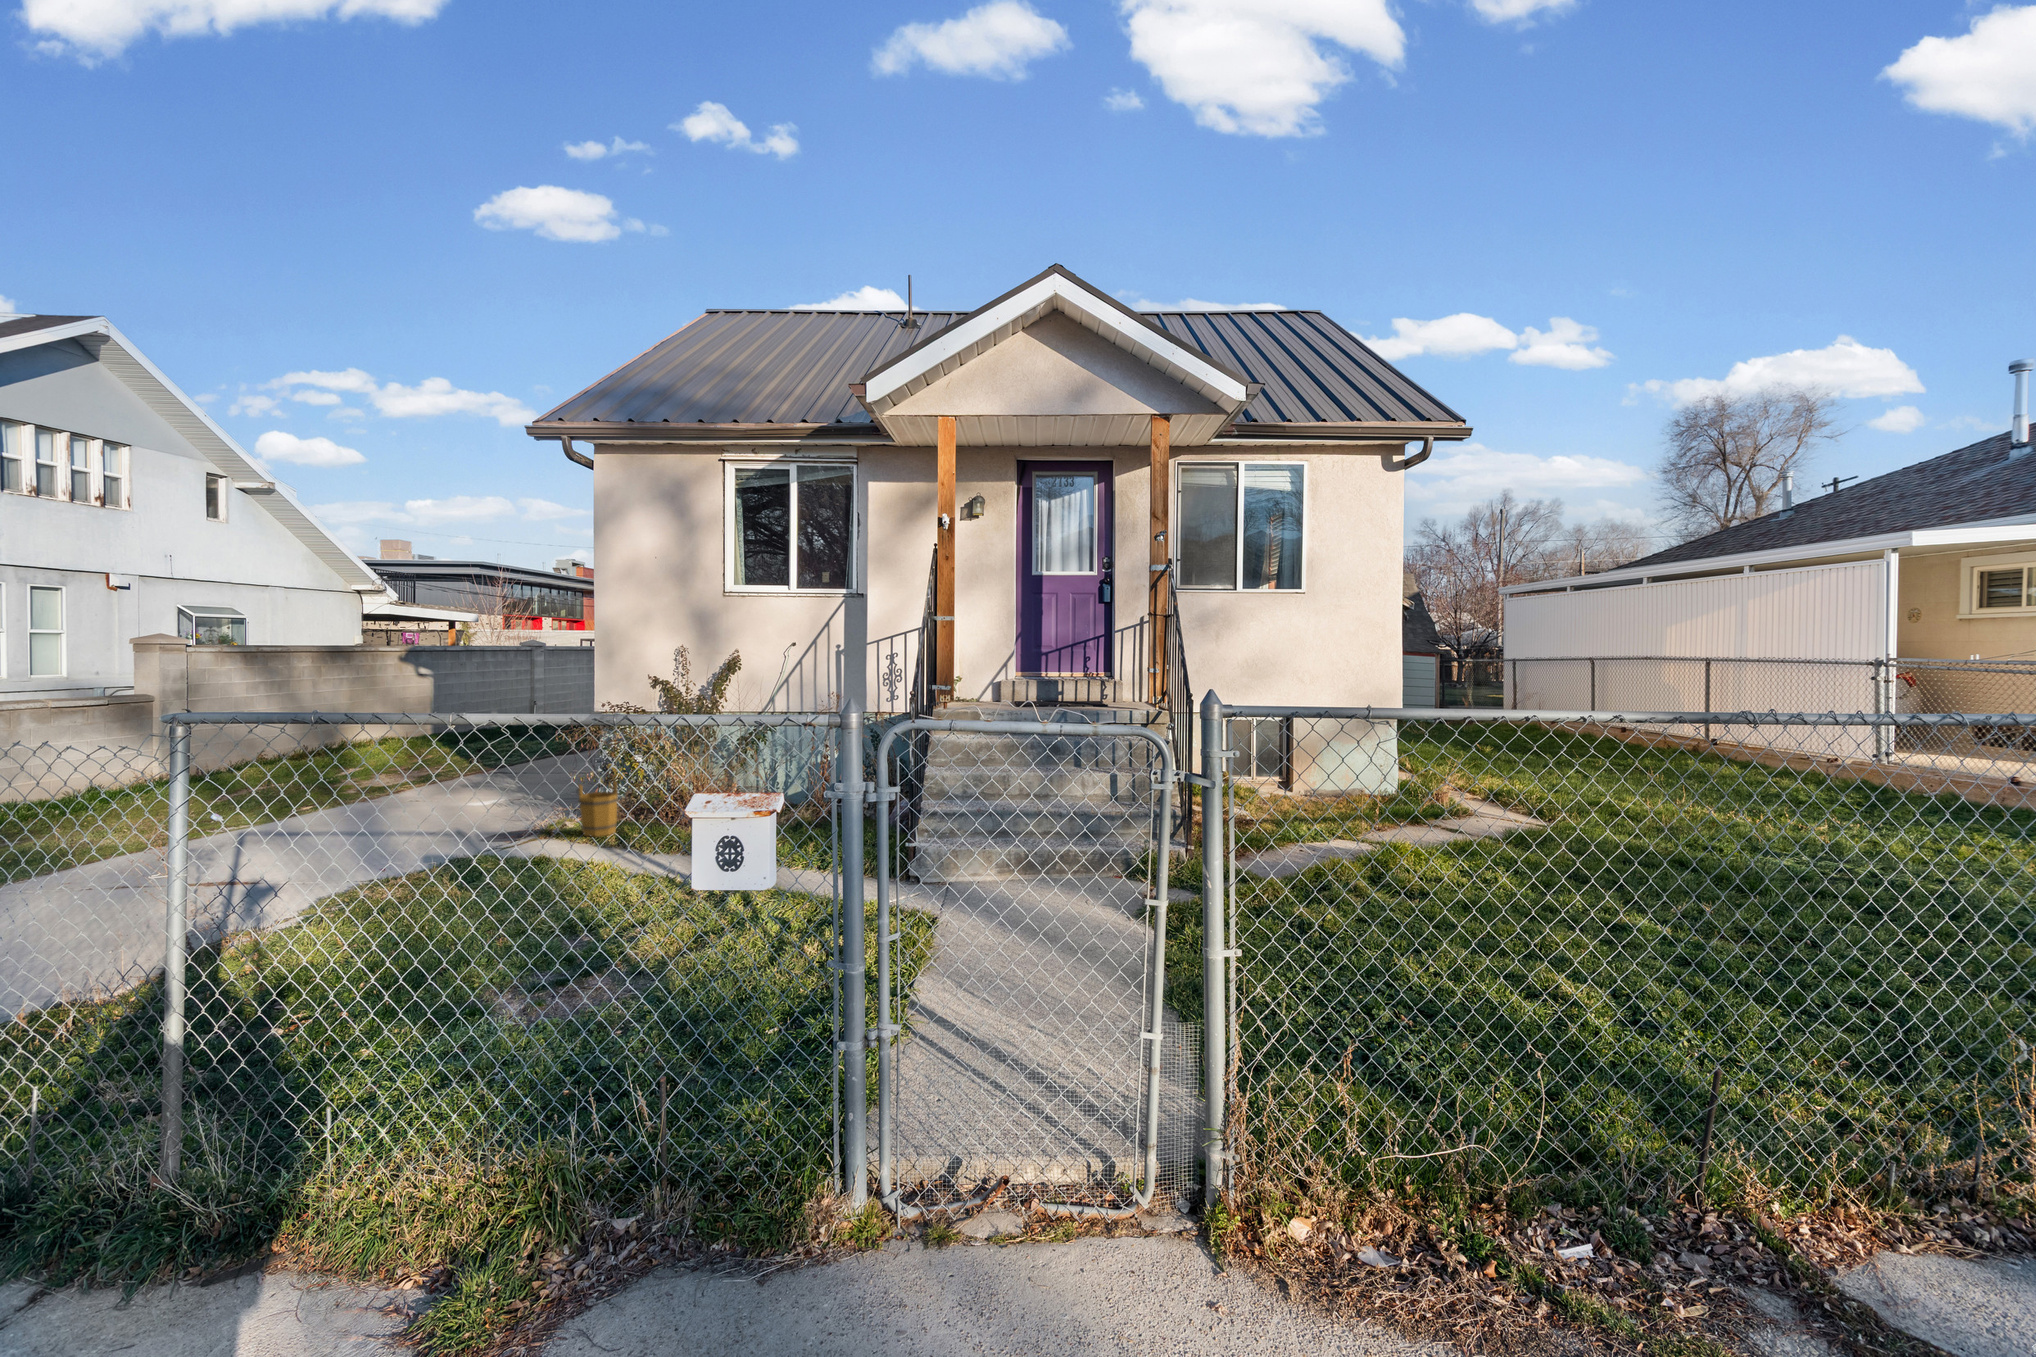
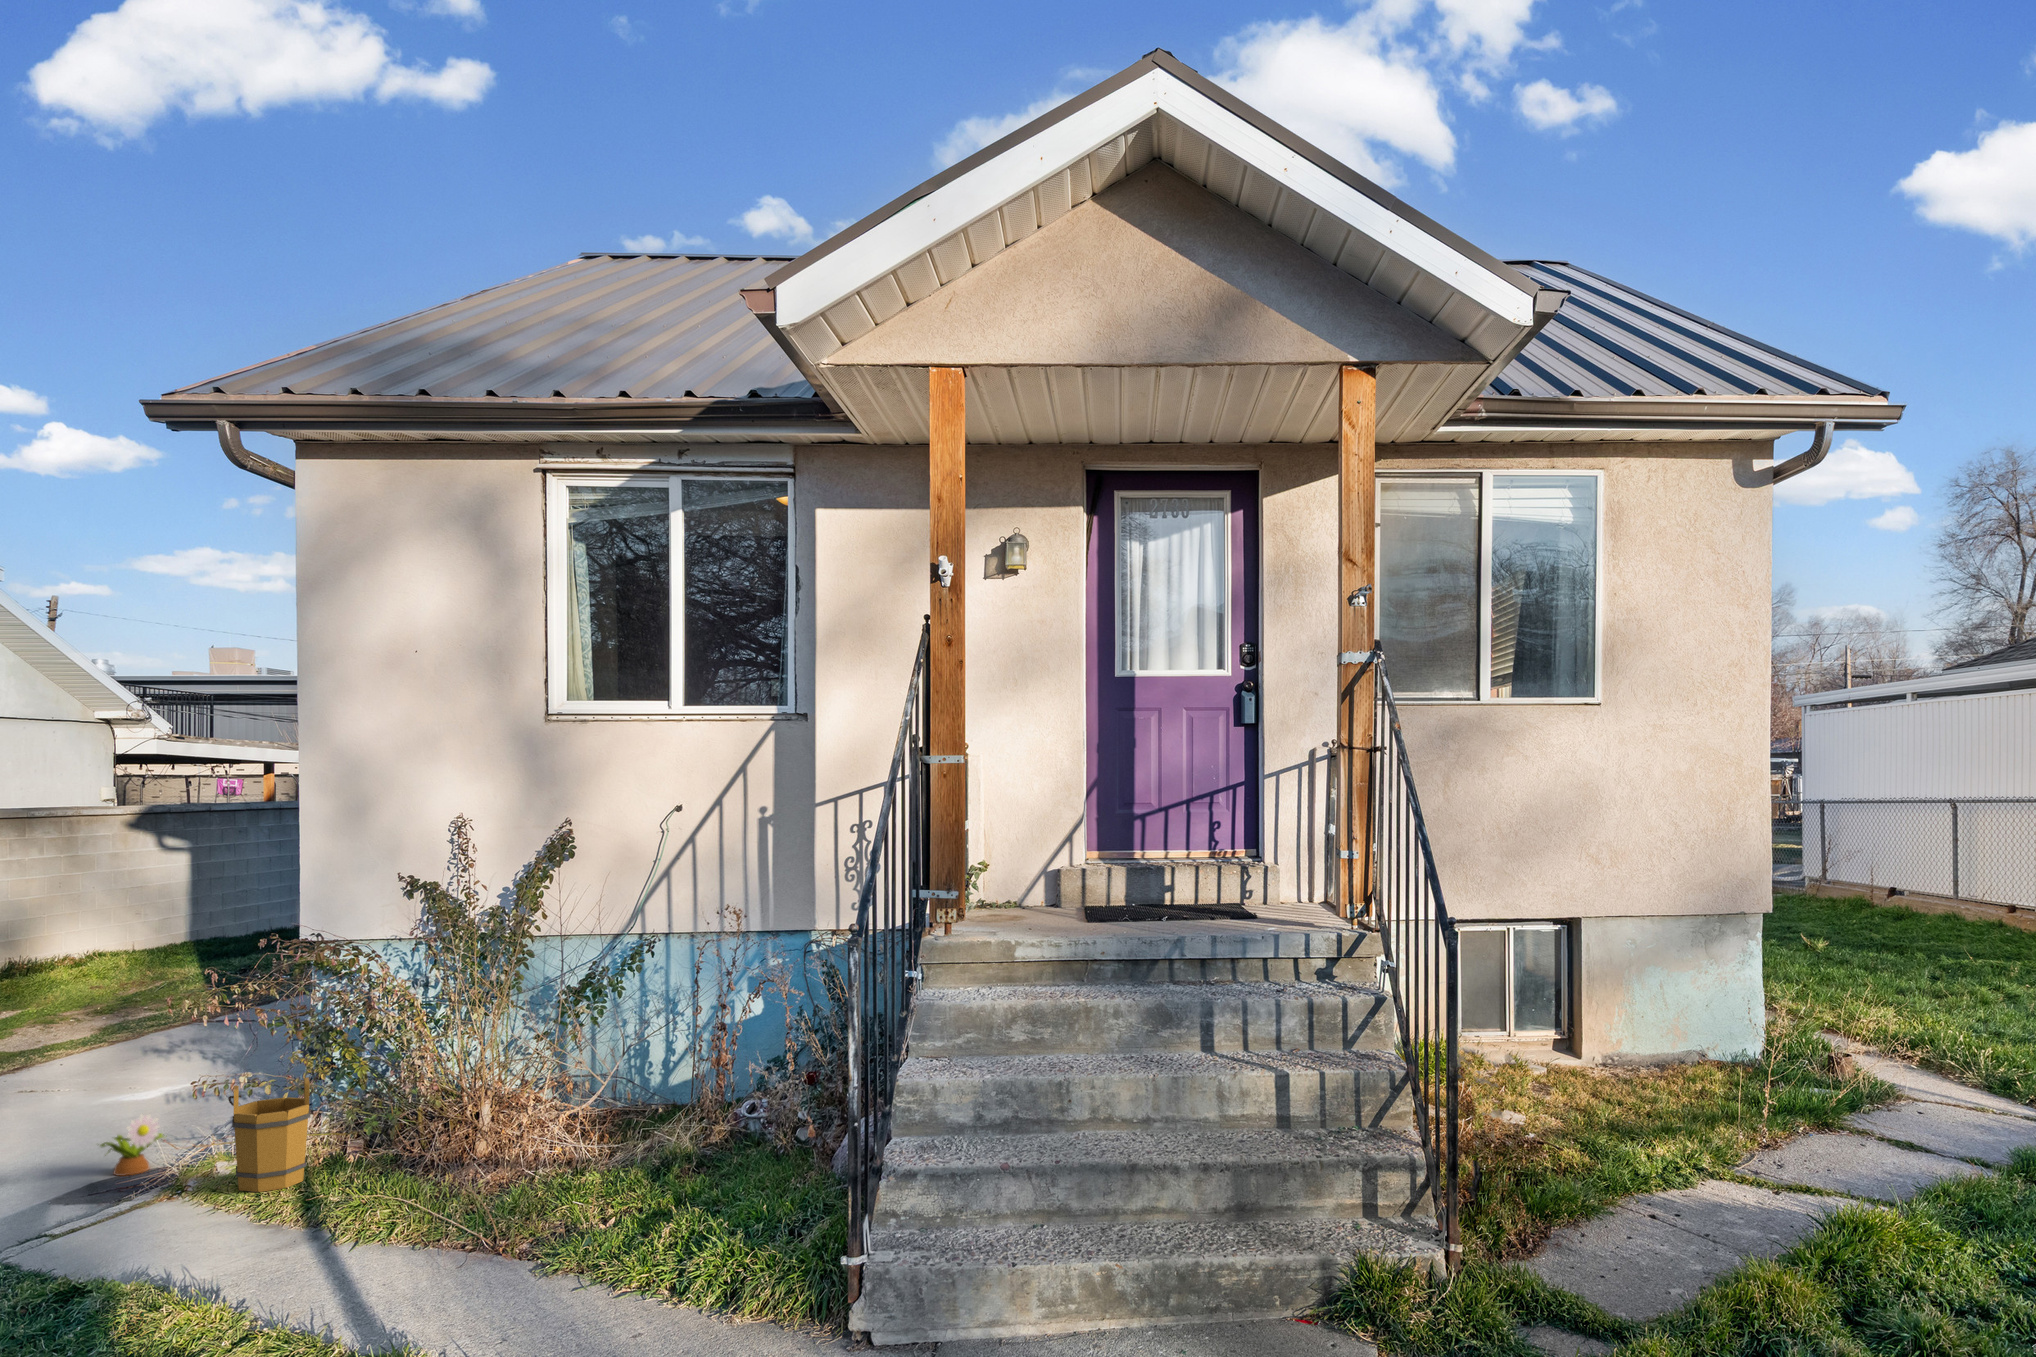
decorative plant: none [502,800,536,831] -> present [100,1115,163,1176]

